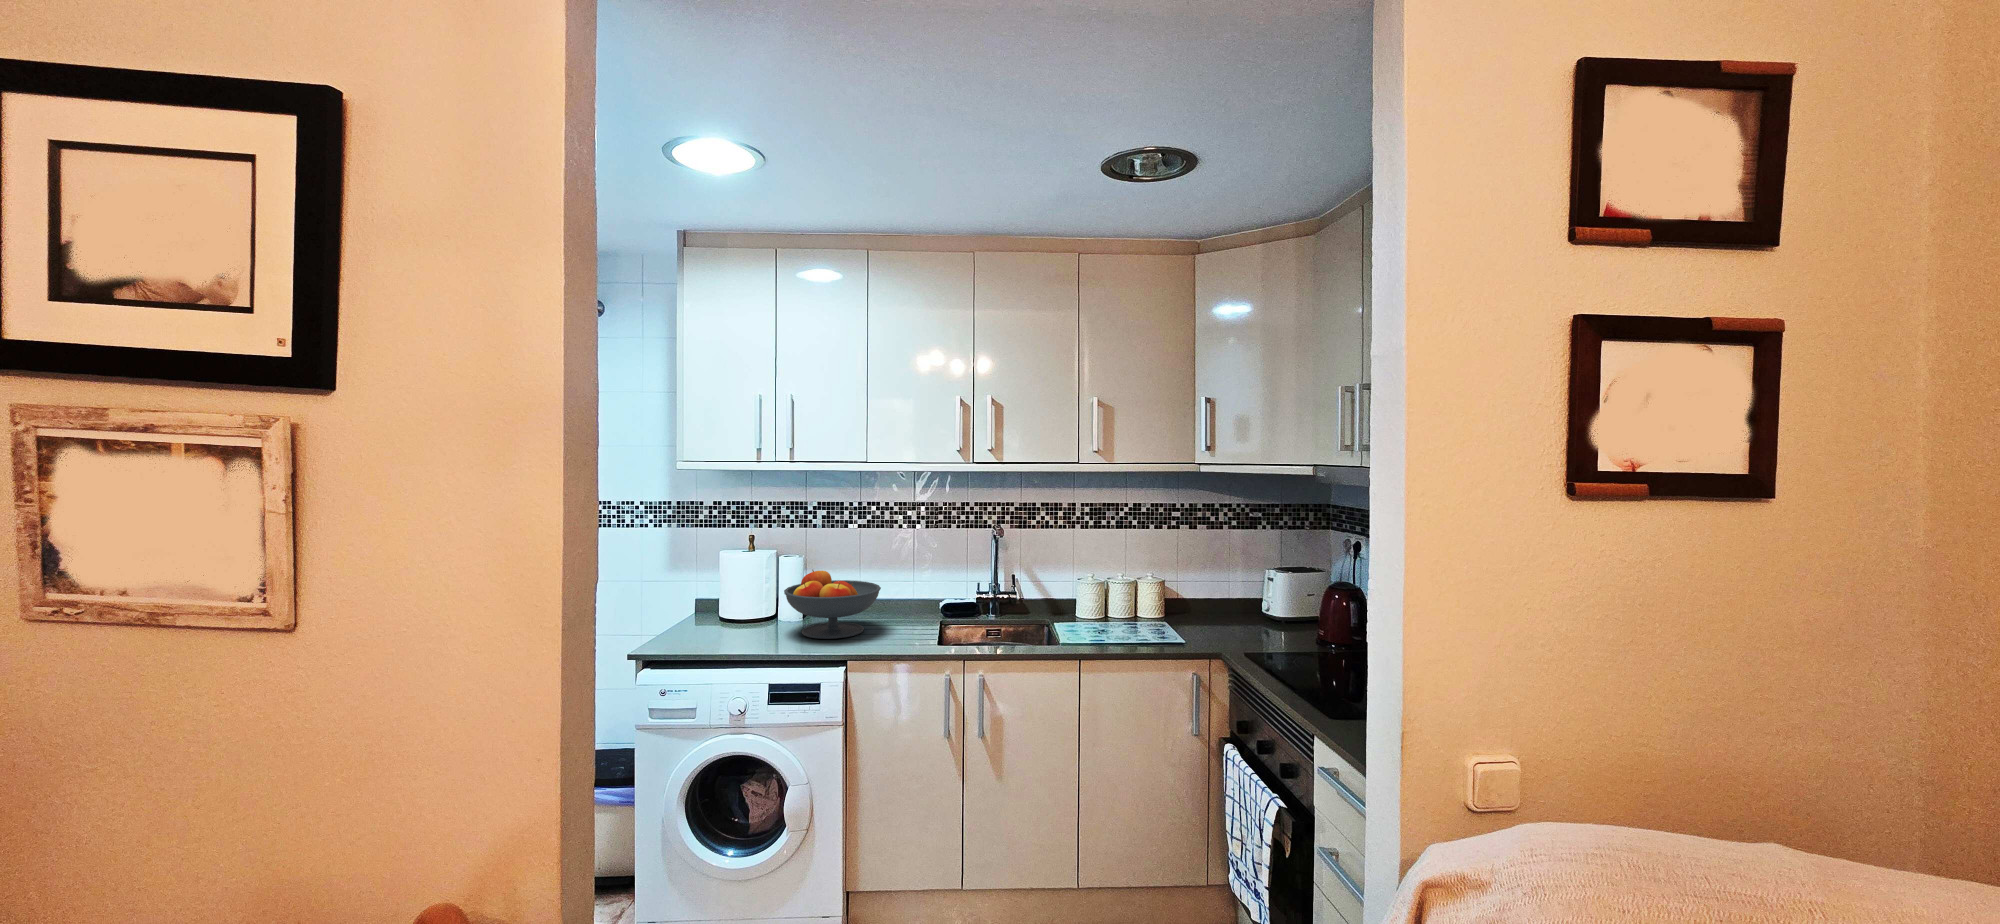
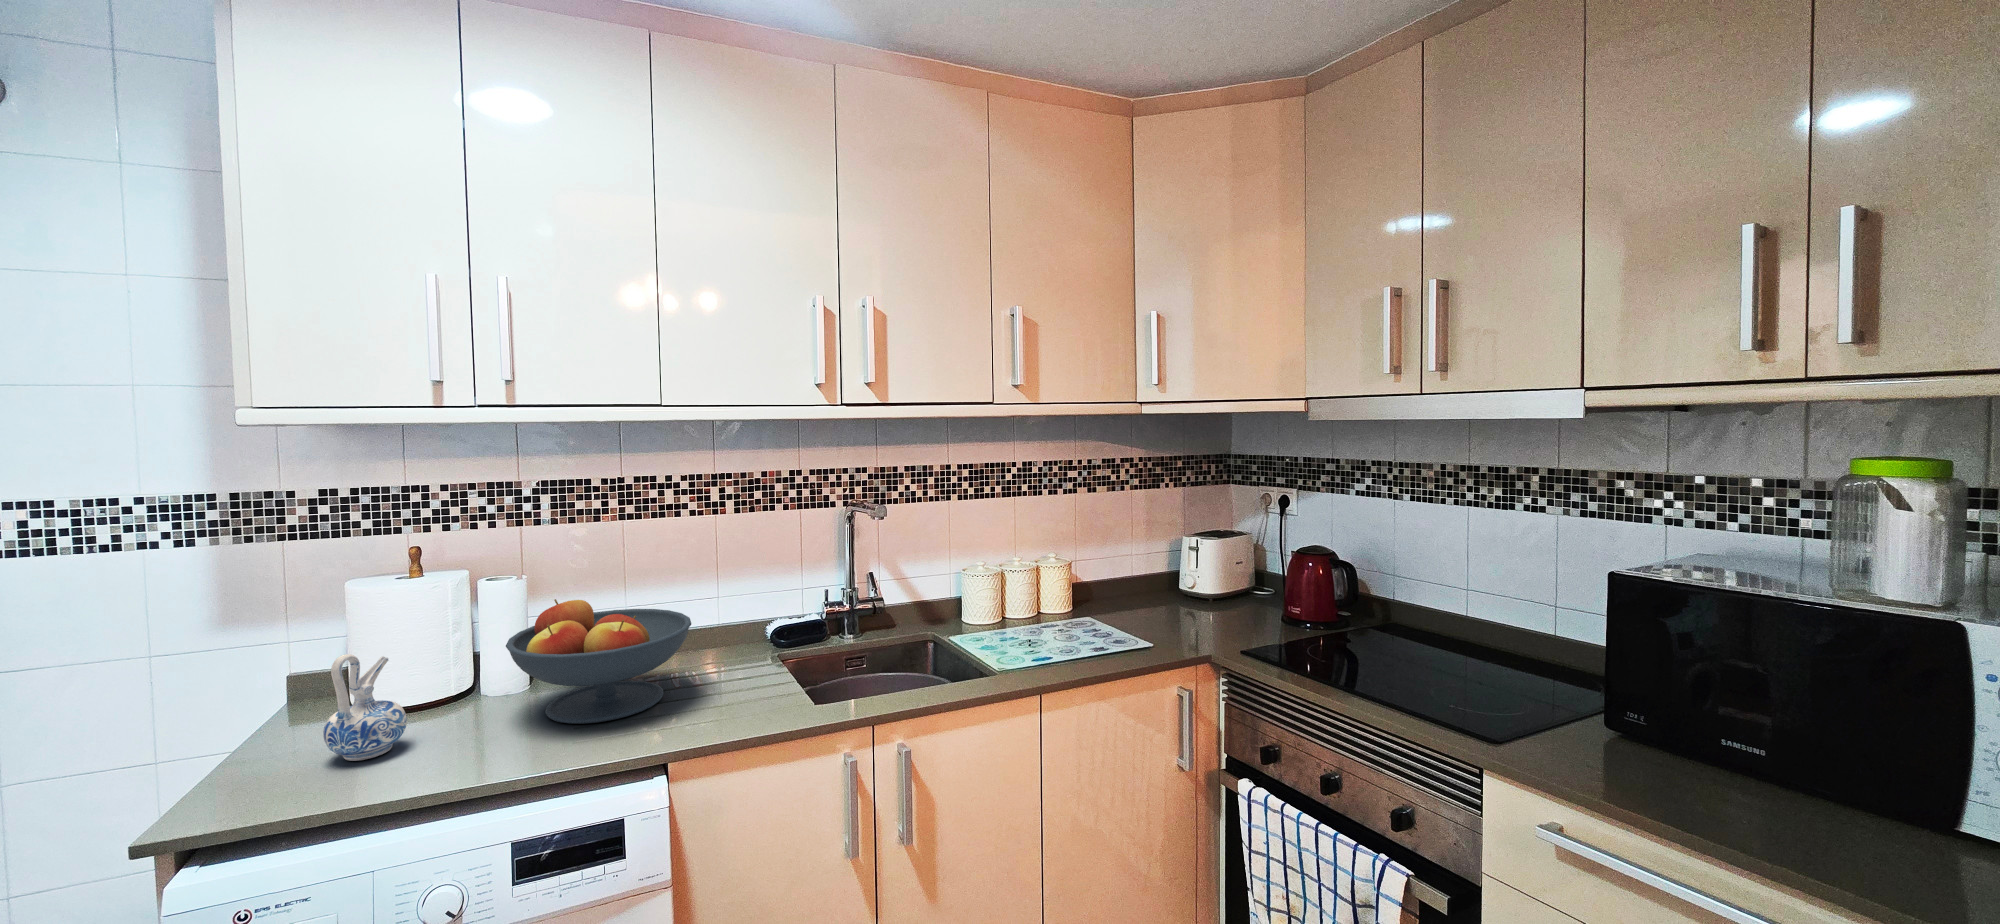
ceramic pitcher: none [702,584,737,639] -> present [323,654,407,761]

